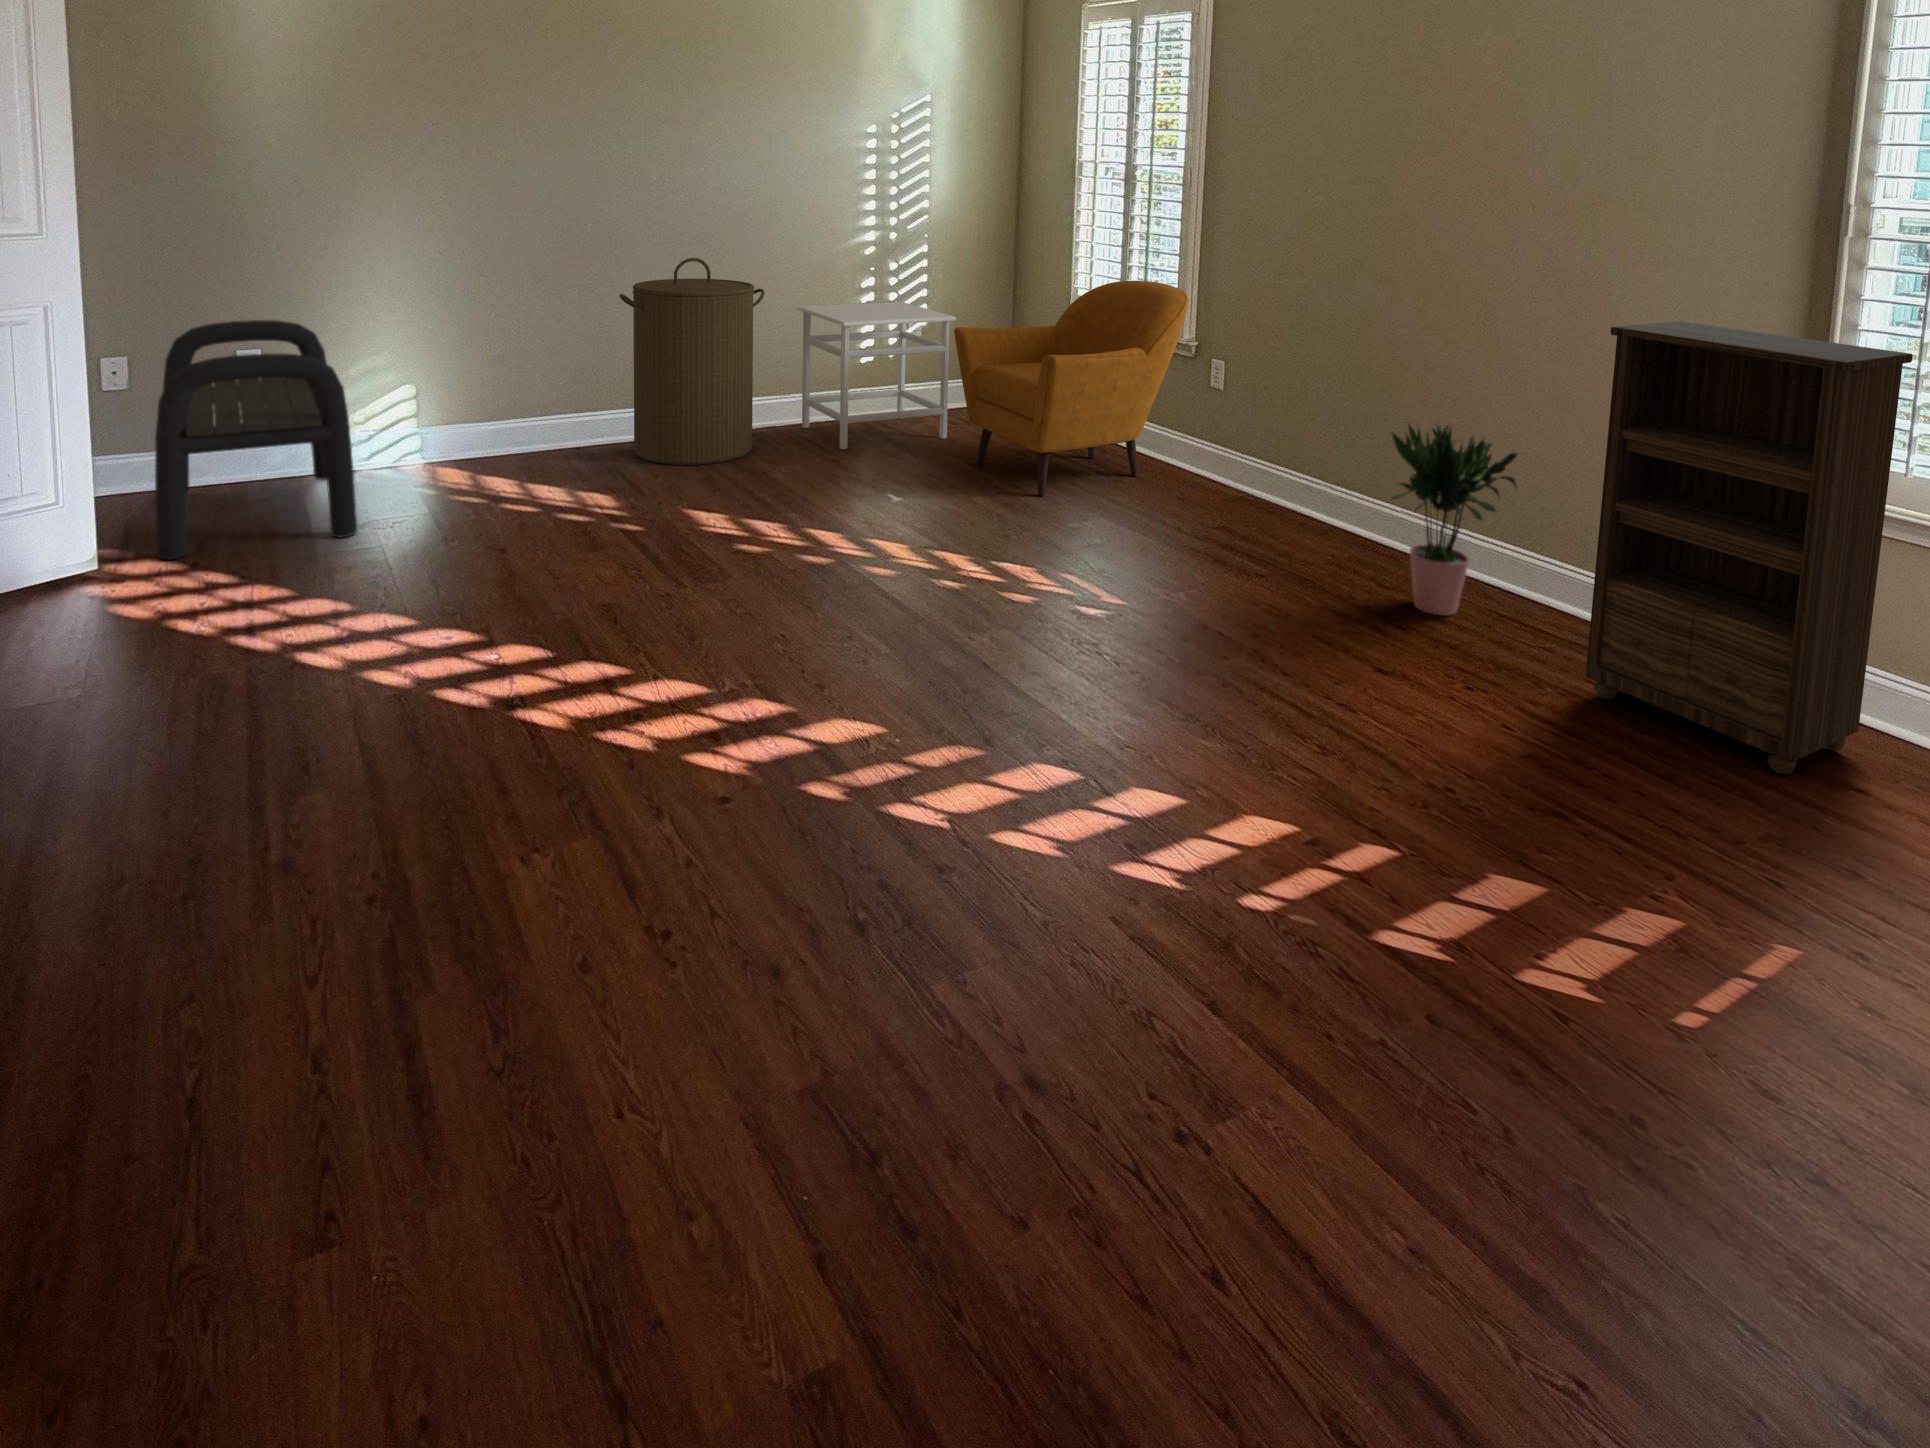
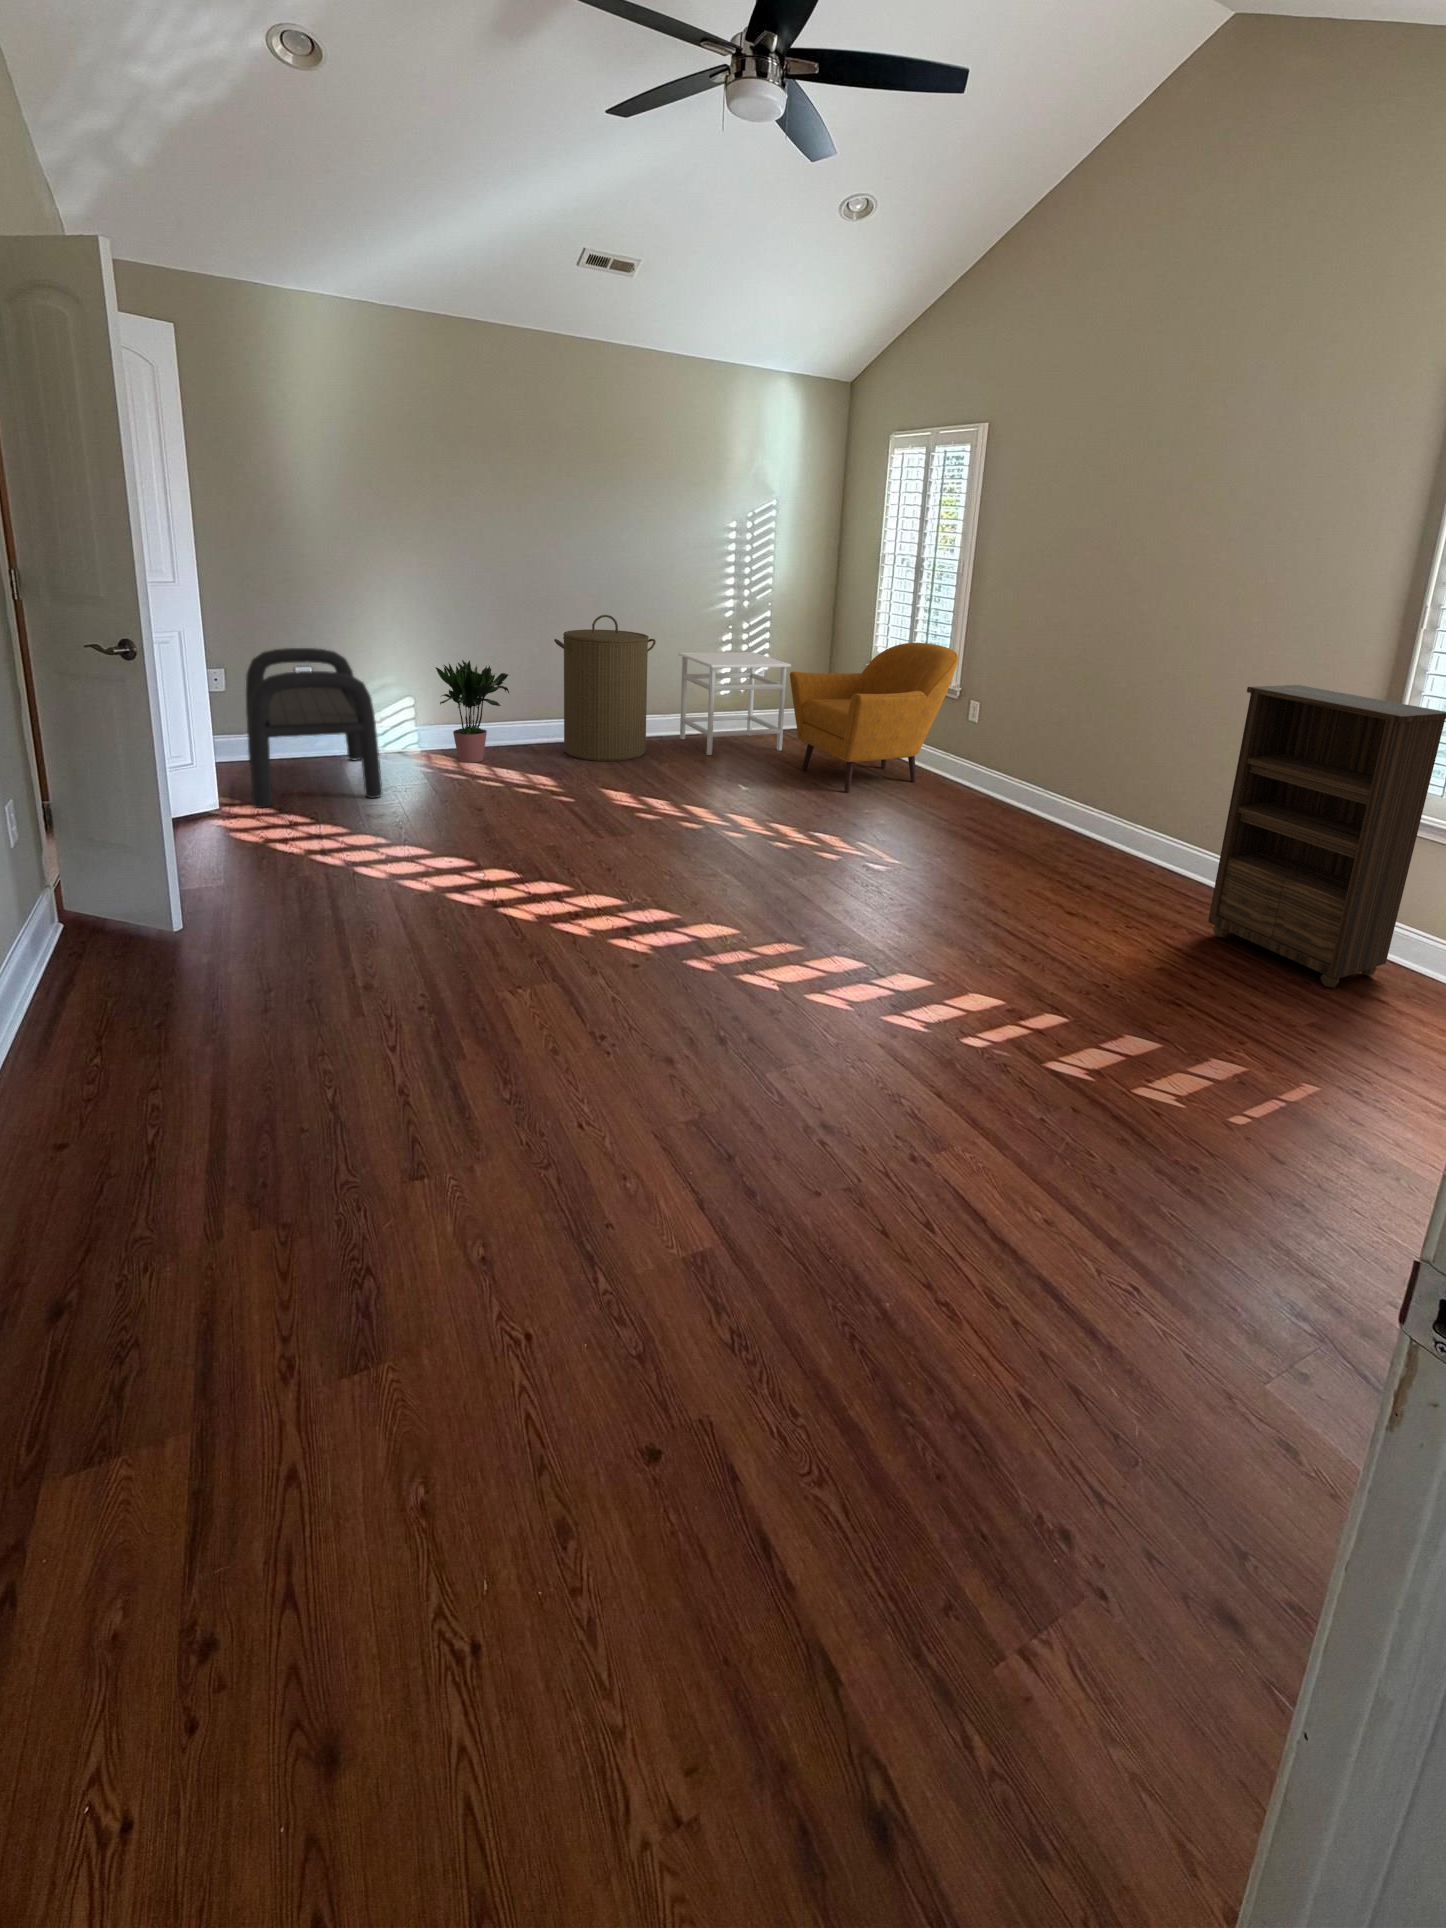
potted plant: present [1392,424,1517,616] -> present [435,660,509,763]

